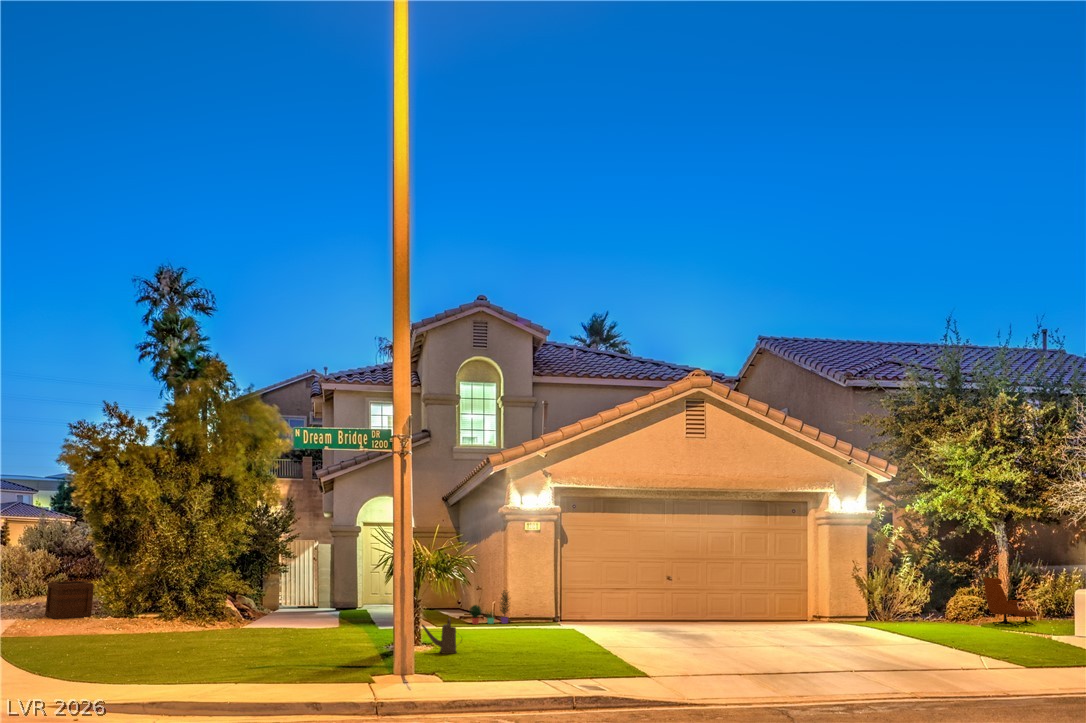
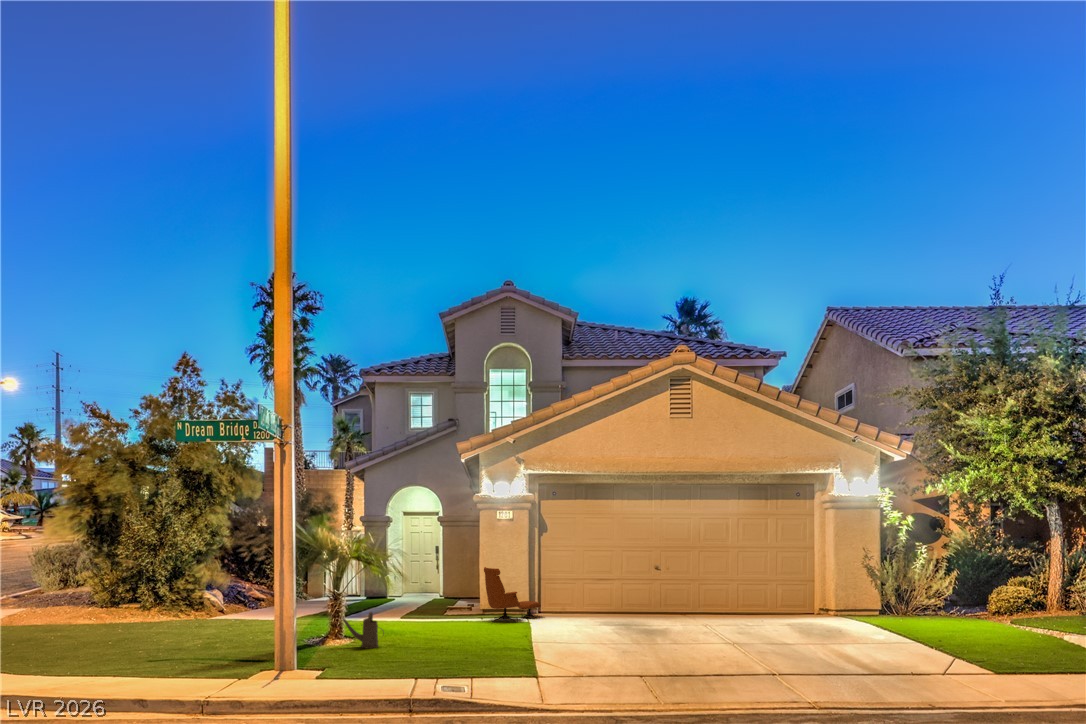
lounge chair: present [983,577,1037,627] -> present [484,567,541,622]
wooden crate: present [45,581,94,619] -> none [56,572,96,609]
potted plant: present [469,590,510,624] -> none [439,580,483,616]

